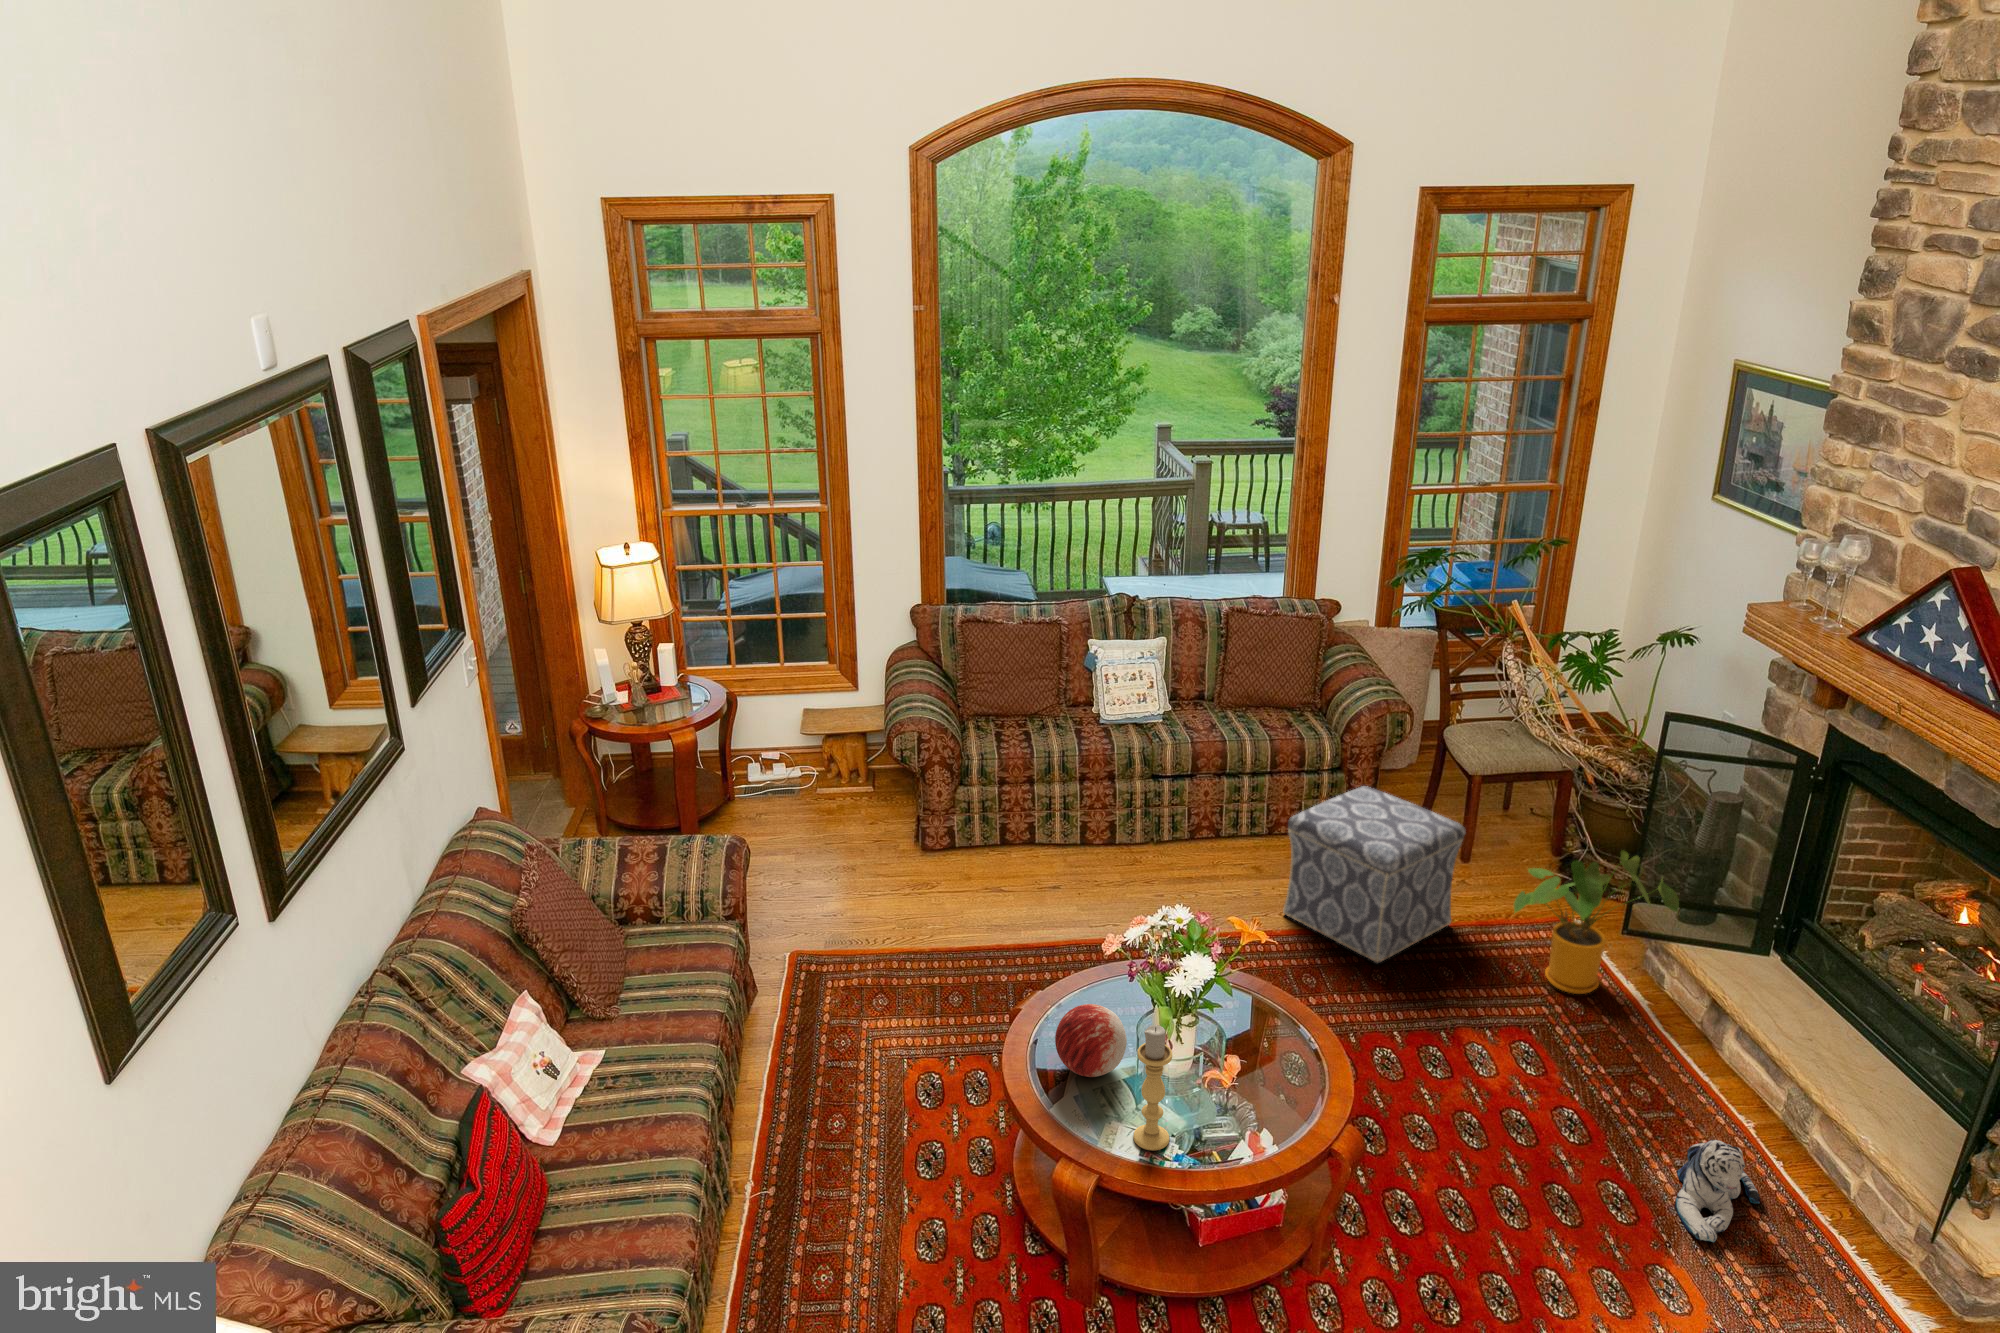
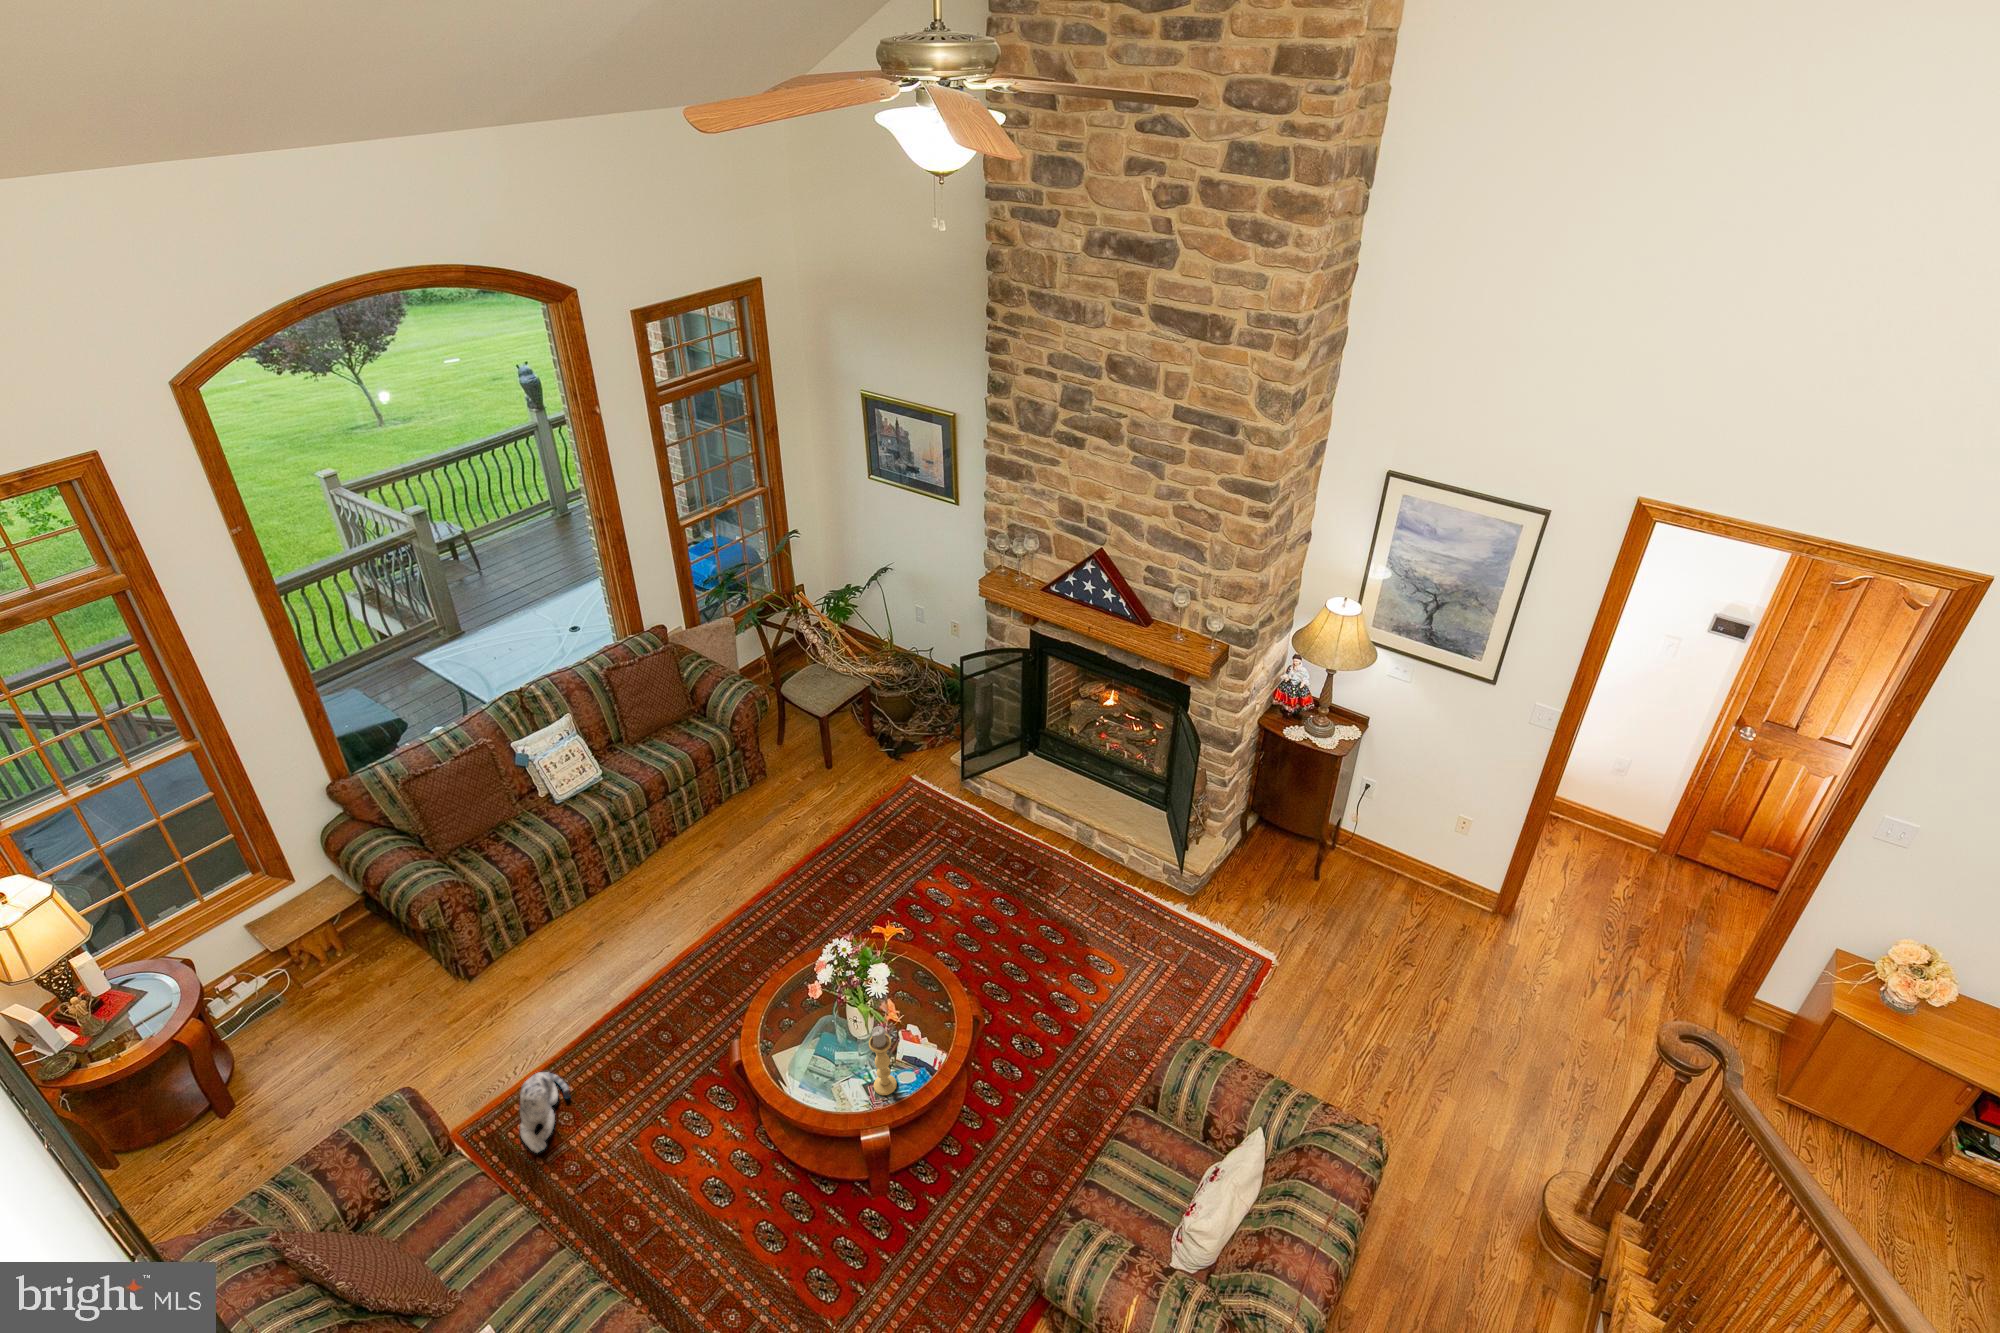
ottoman: present [1283,786,1465,963] -> none [753,760,859,871]
house plant: present [1514,850,1679,994] -> none [898,736,985,828]
decorative orb: present [1055,1004,1127,1077] -> none [785,1029,834,1080]
plush toy: present [1675,1140,1760,1242] -> present [519,1072,570,1153]

